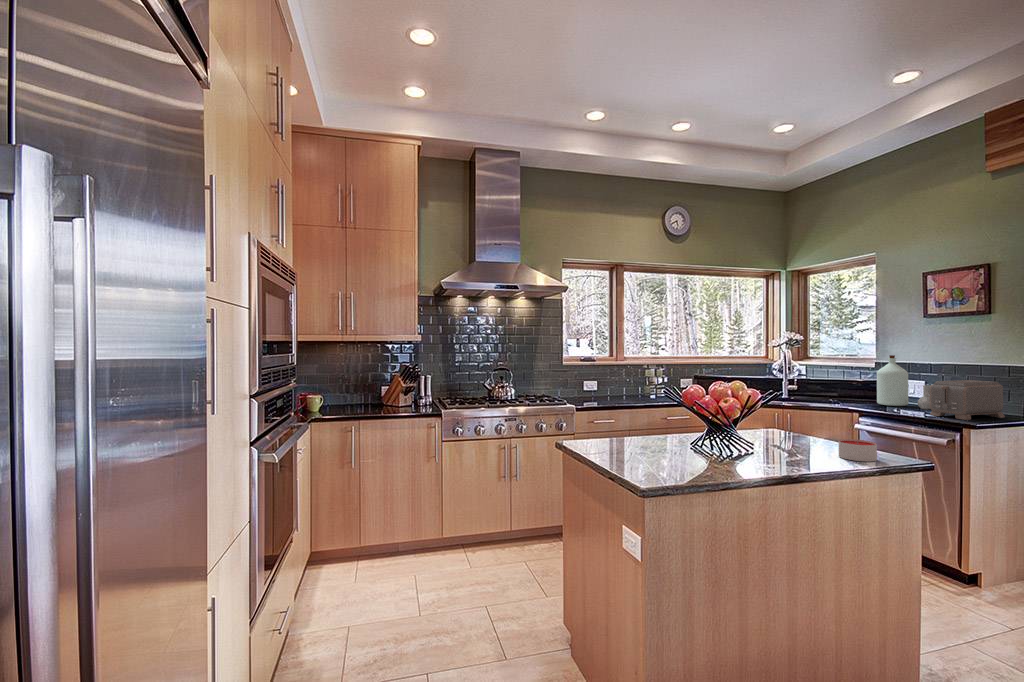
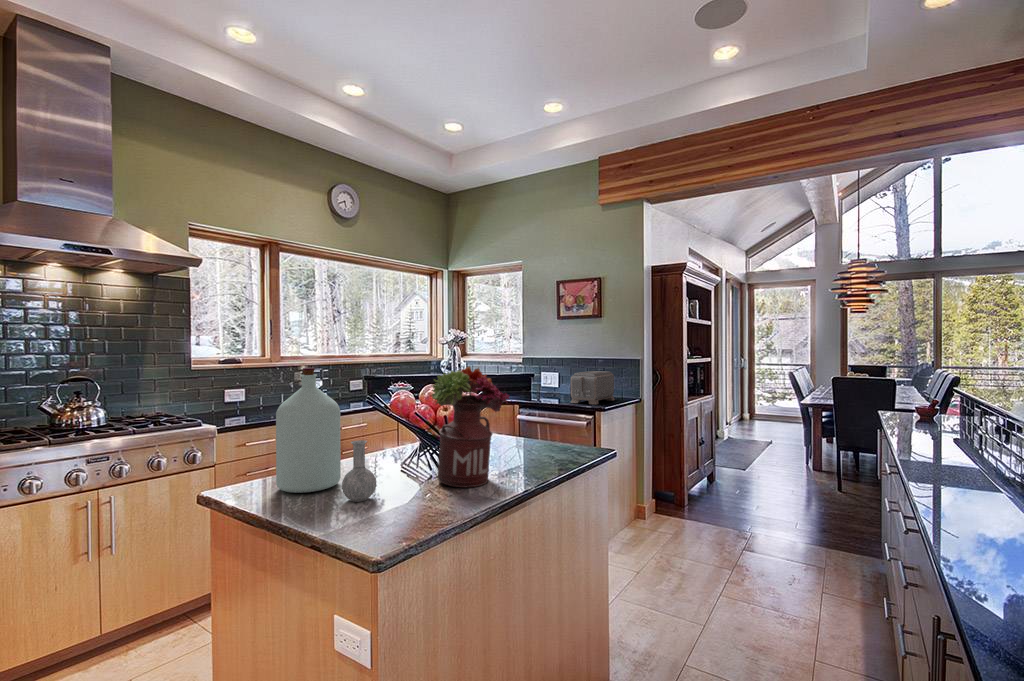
bottle: present [877,355,930,410] -> present [276,368,376,502]
flower arrangement: none [707,368,780,467] -> present [431,366,509,487]
candle: present [839,439,877,462] -> none [546,436,579,458]

